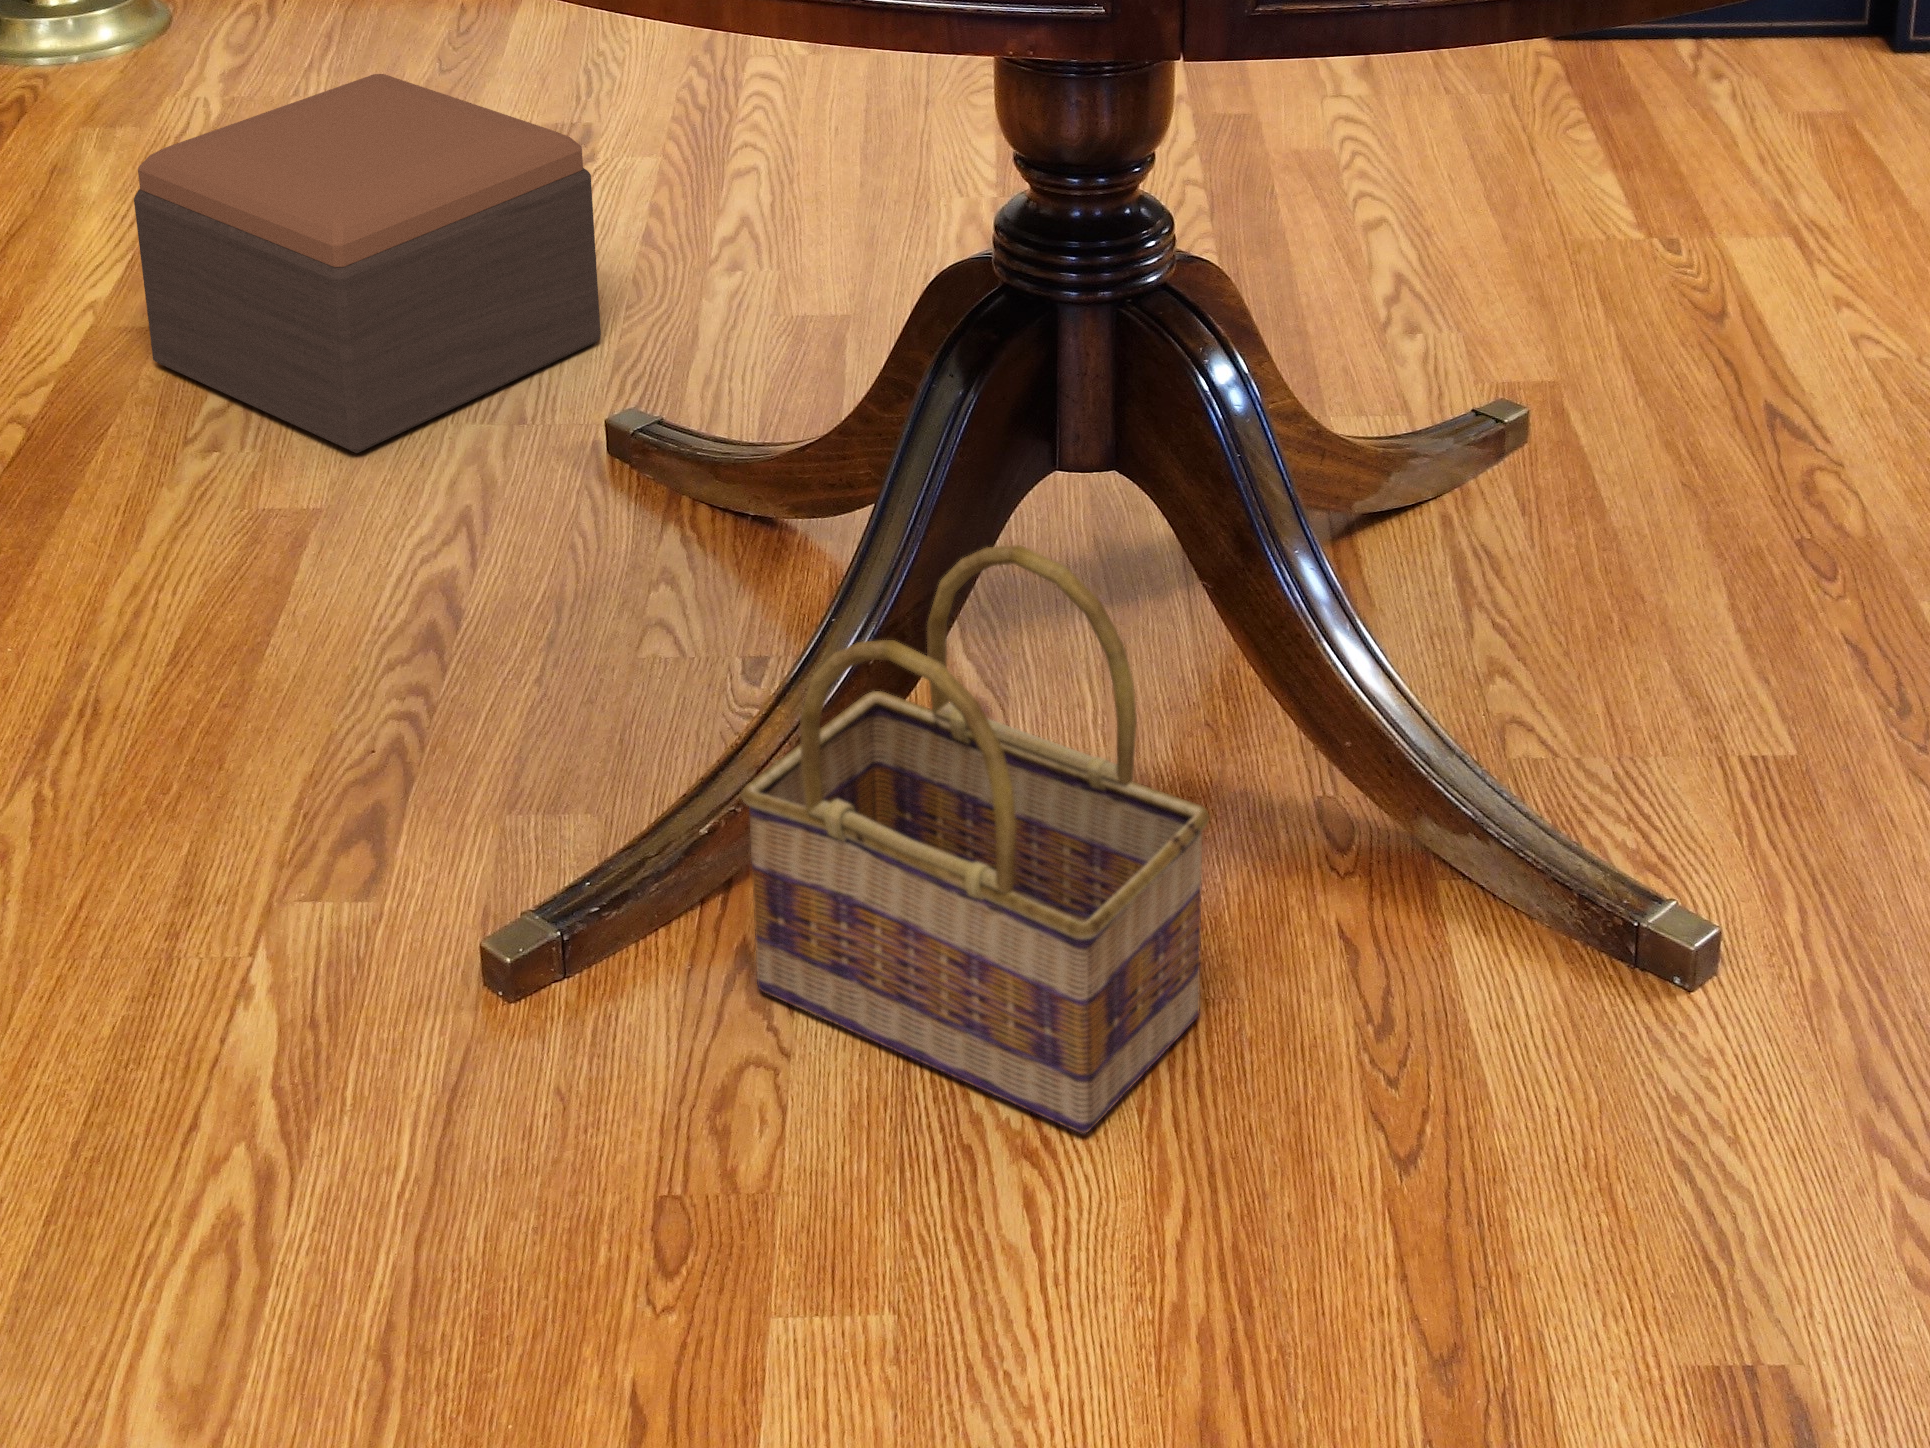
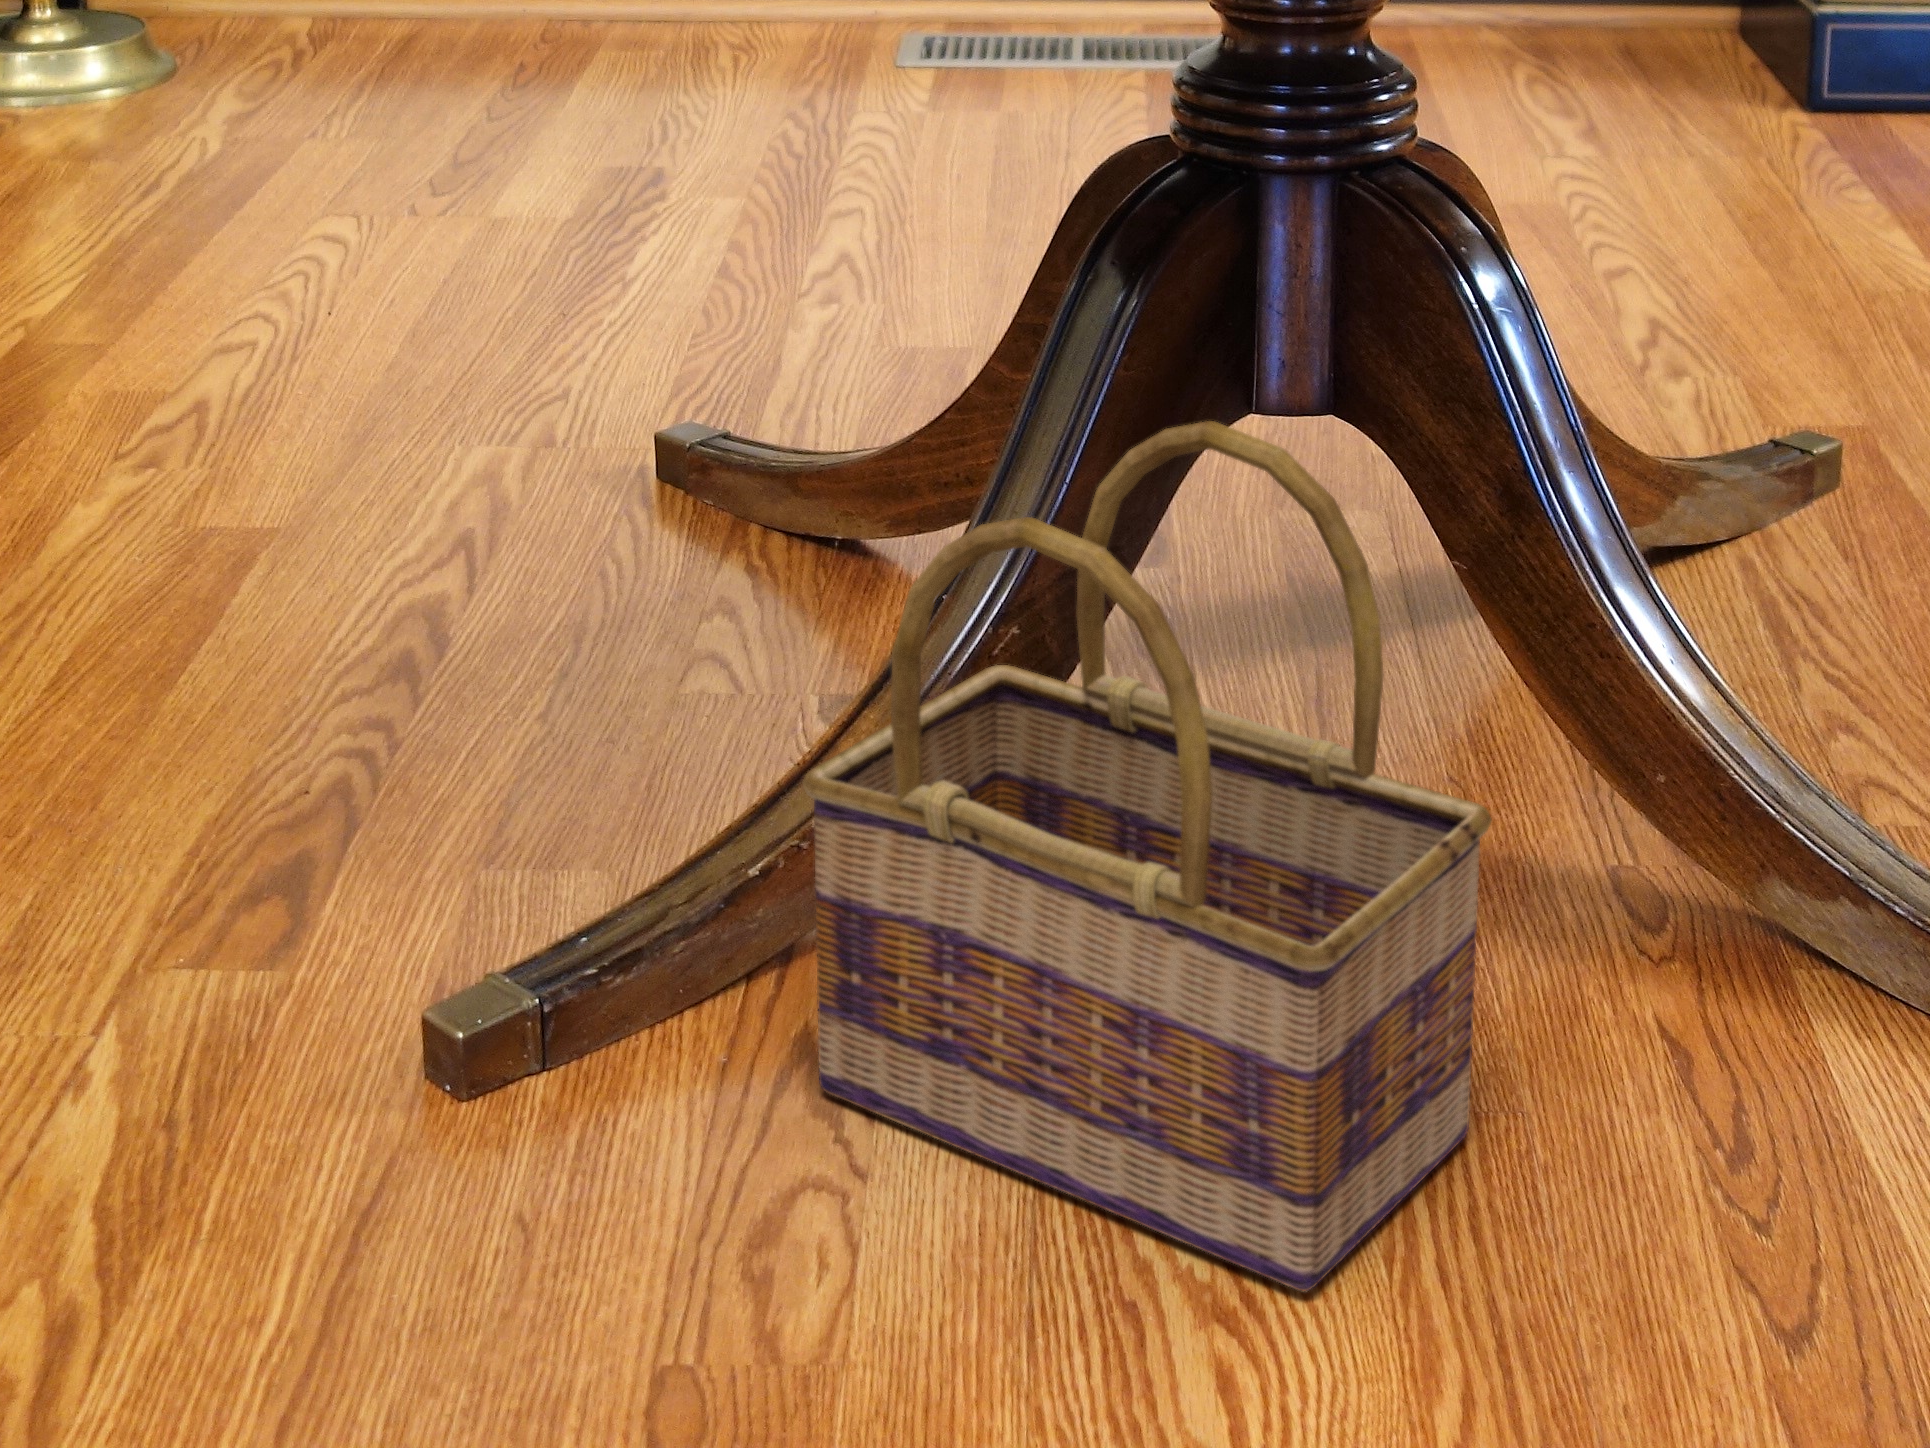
footstool: present [134,74,601,453] -> none [71,32,656,465]

